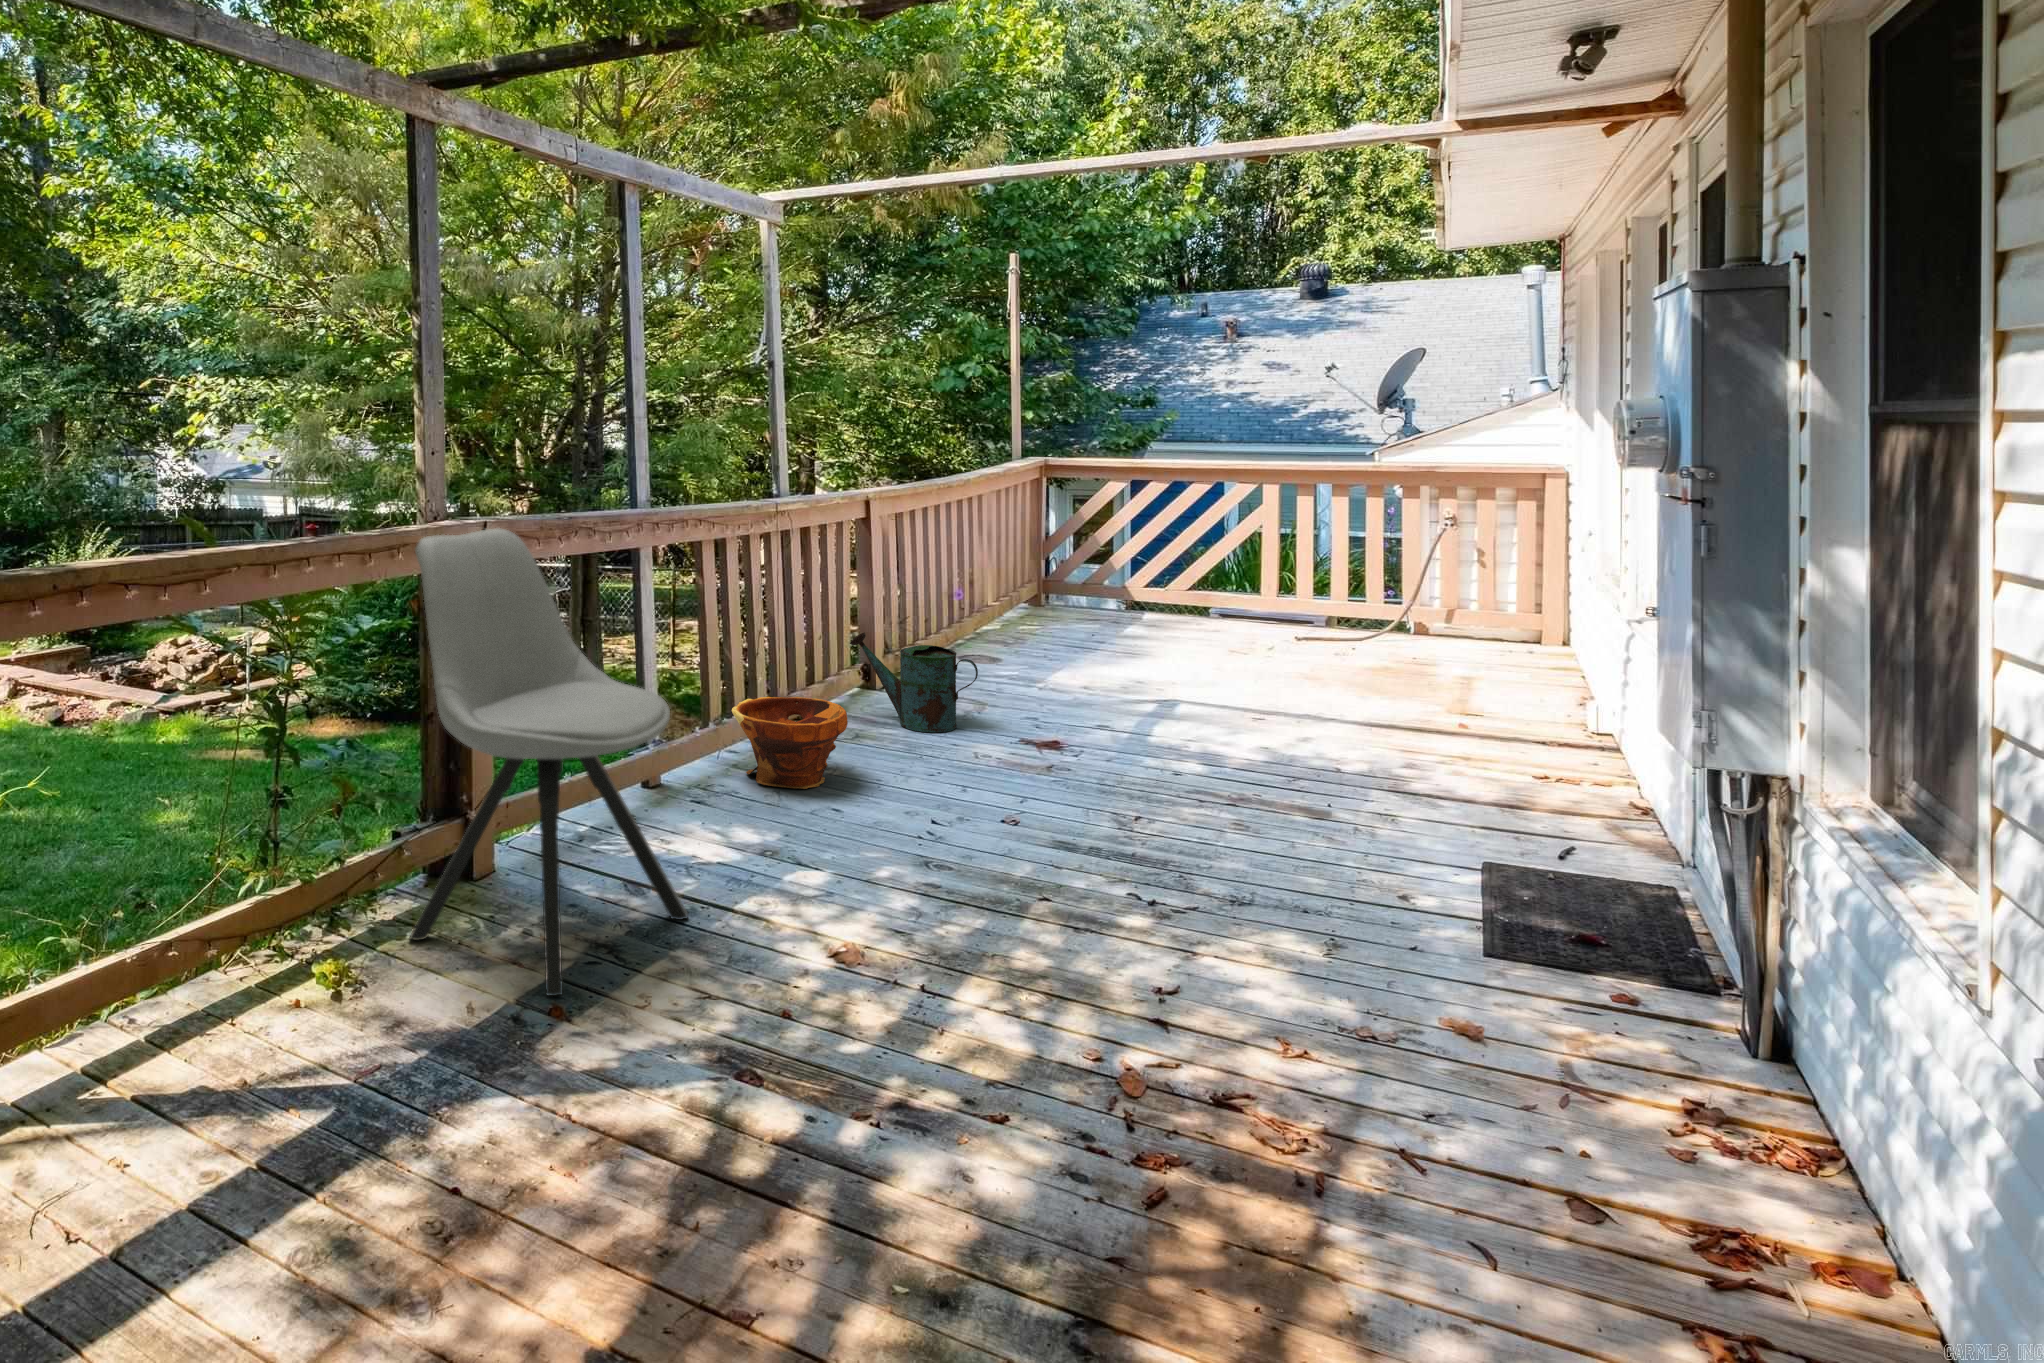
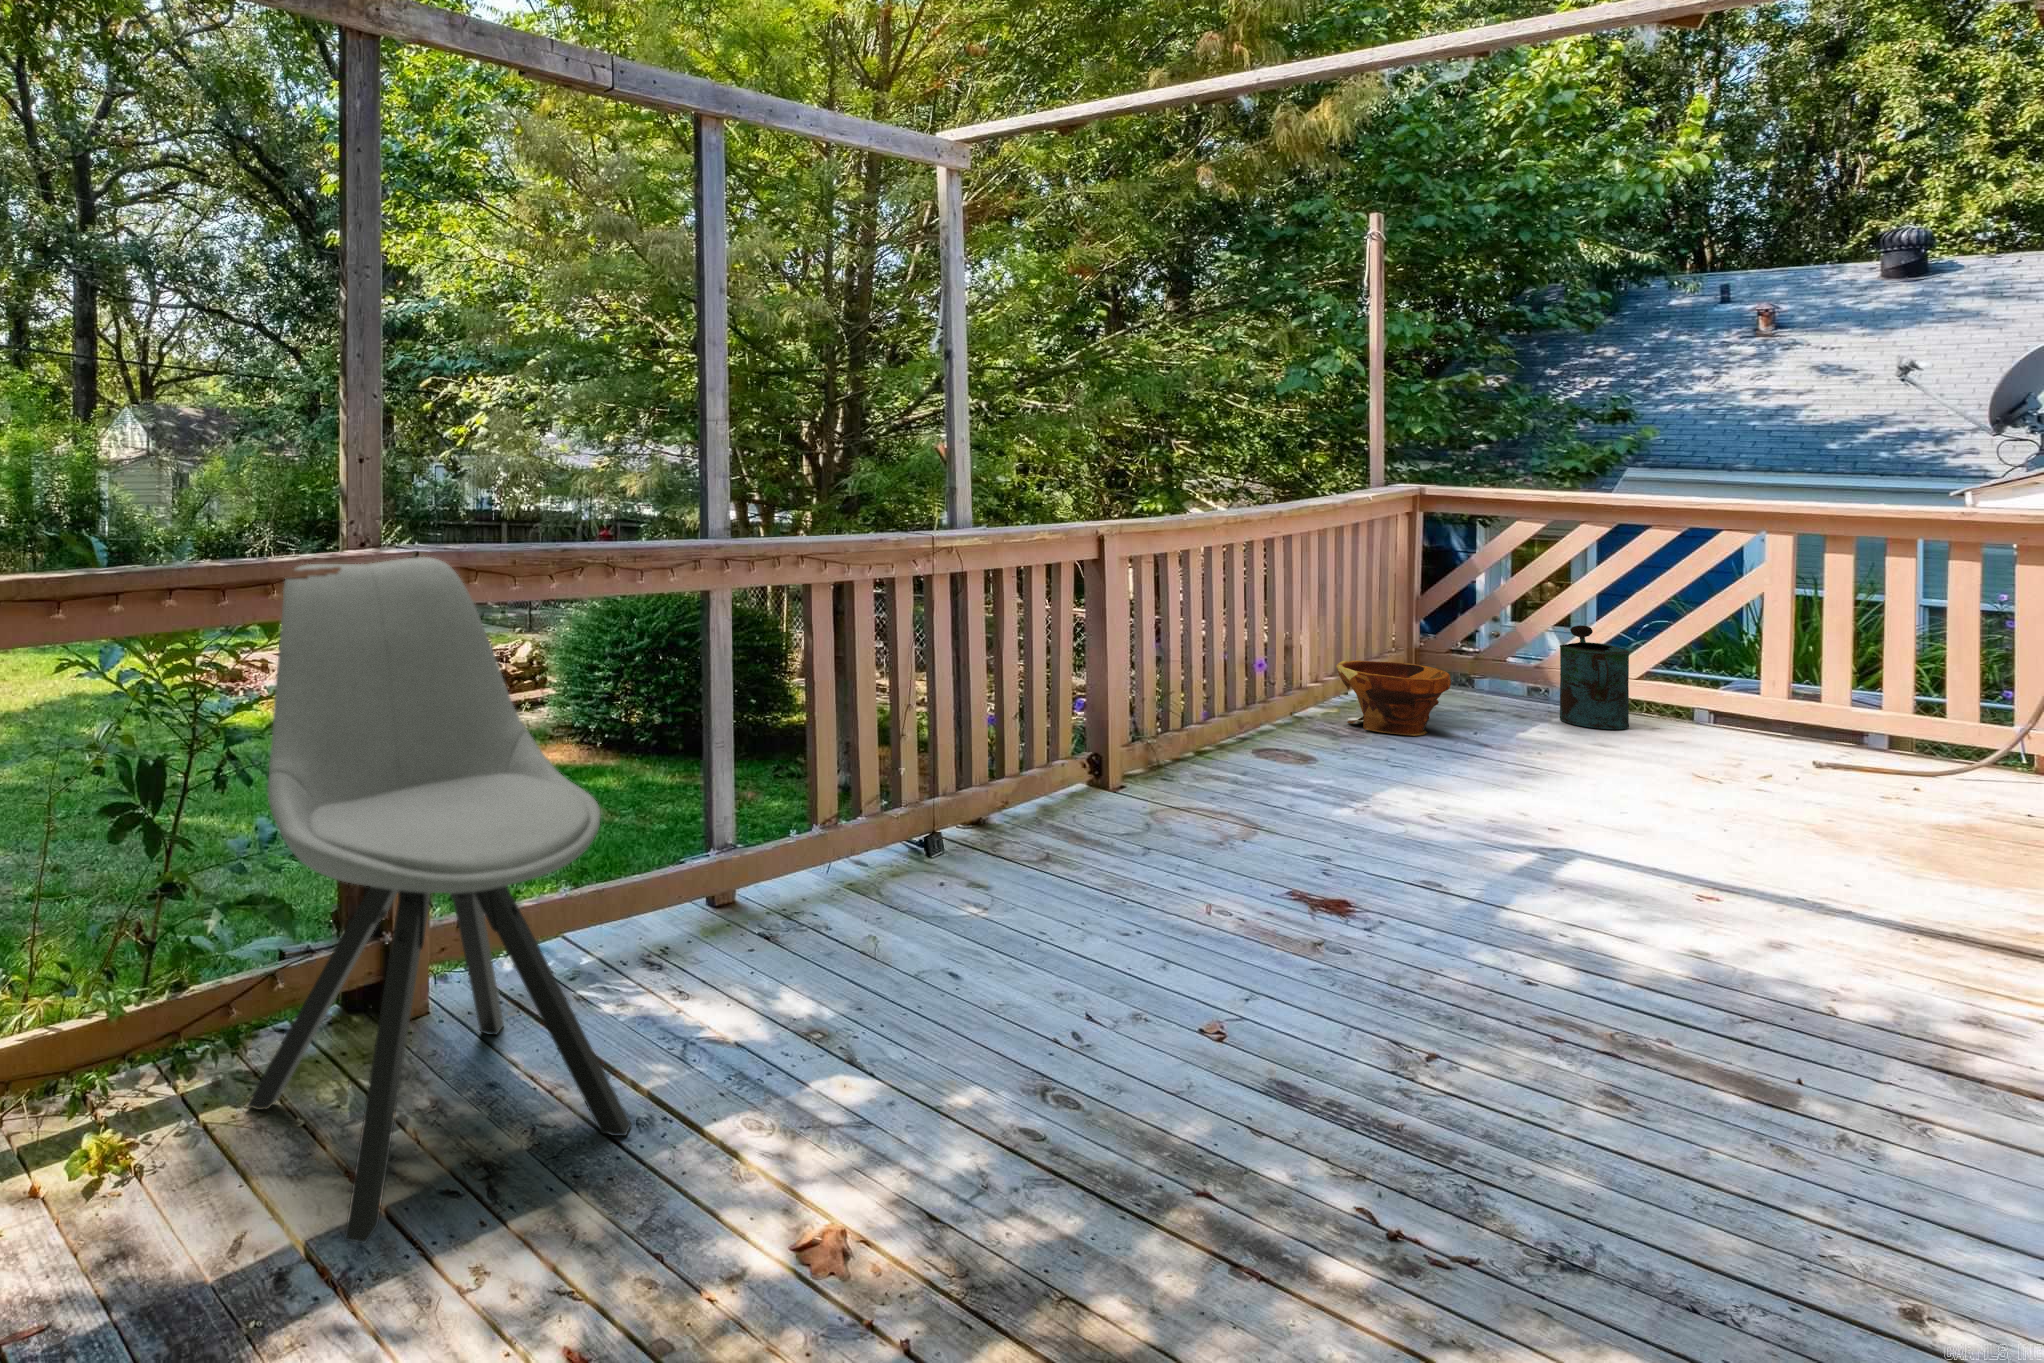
watering can: present [850,632,978,732] -> present [1560,625,1630,729]
planter: present [732,697,848,789] -> present [1336,660,1451,736]

